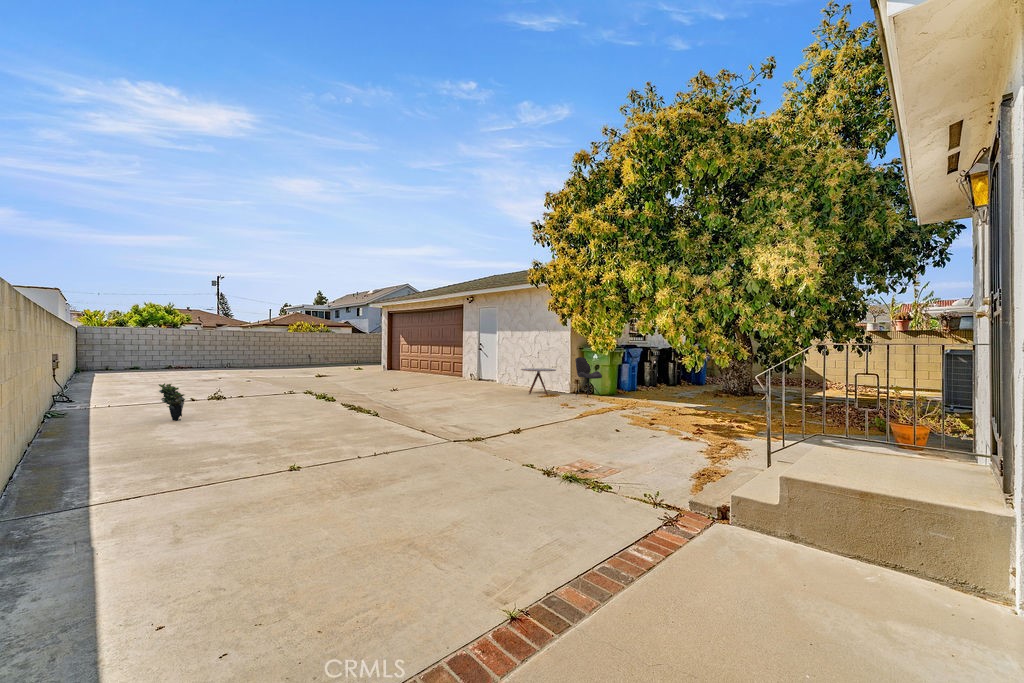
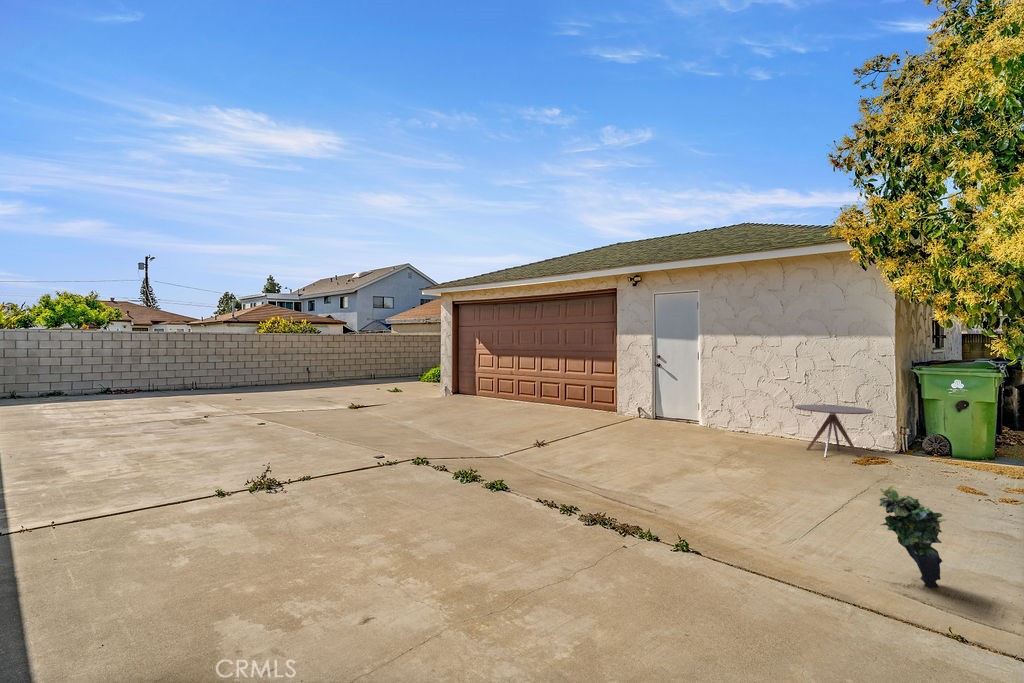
chair: present [575,357,602,397] -> none [909,386,976,466]
potted plant: present [159,383,185,421] -> present [879,486,947,587]

